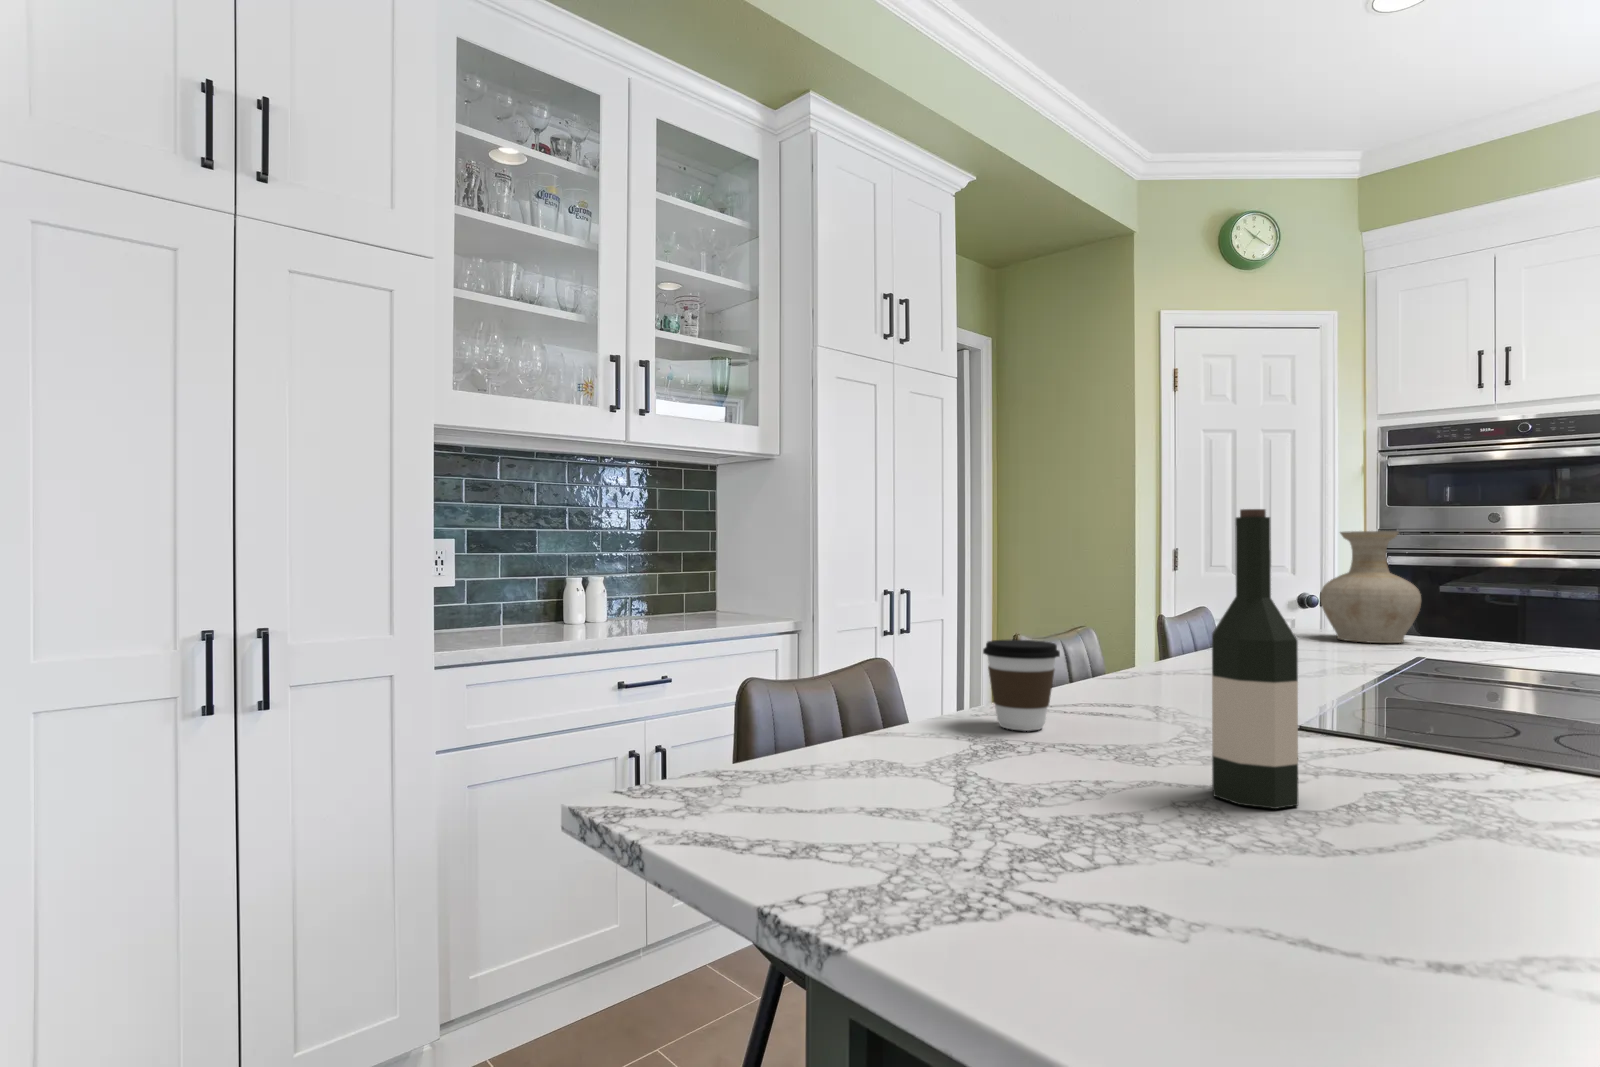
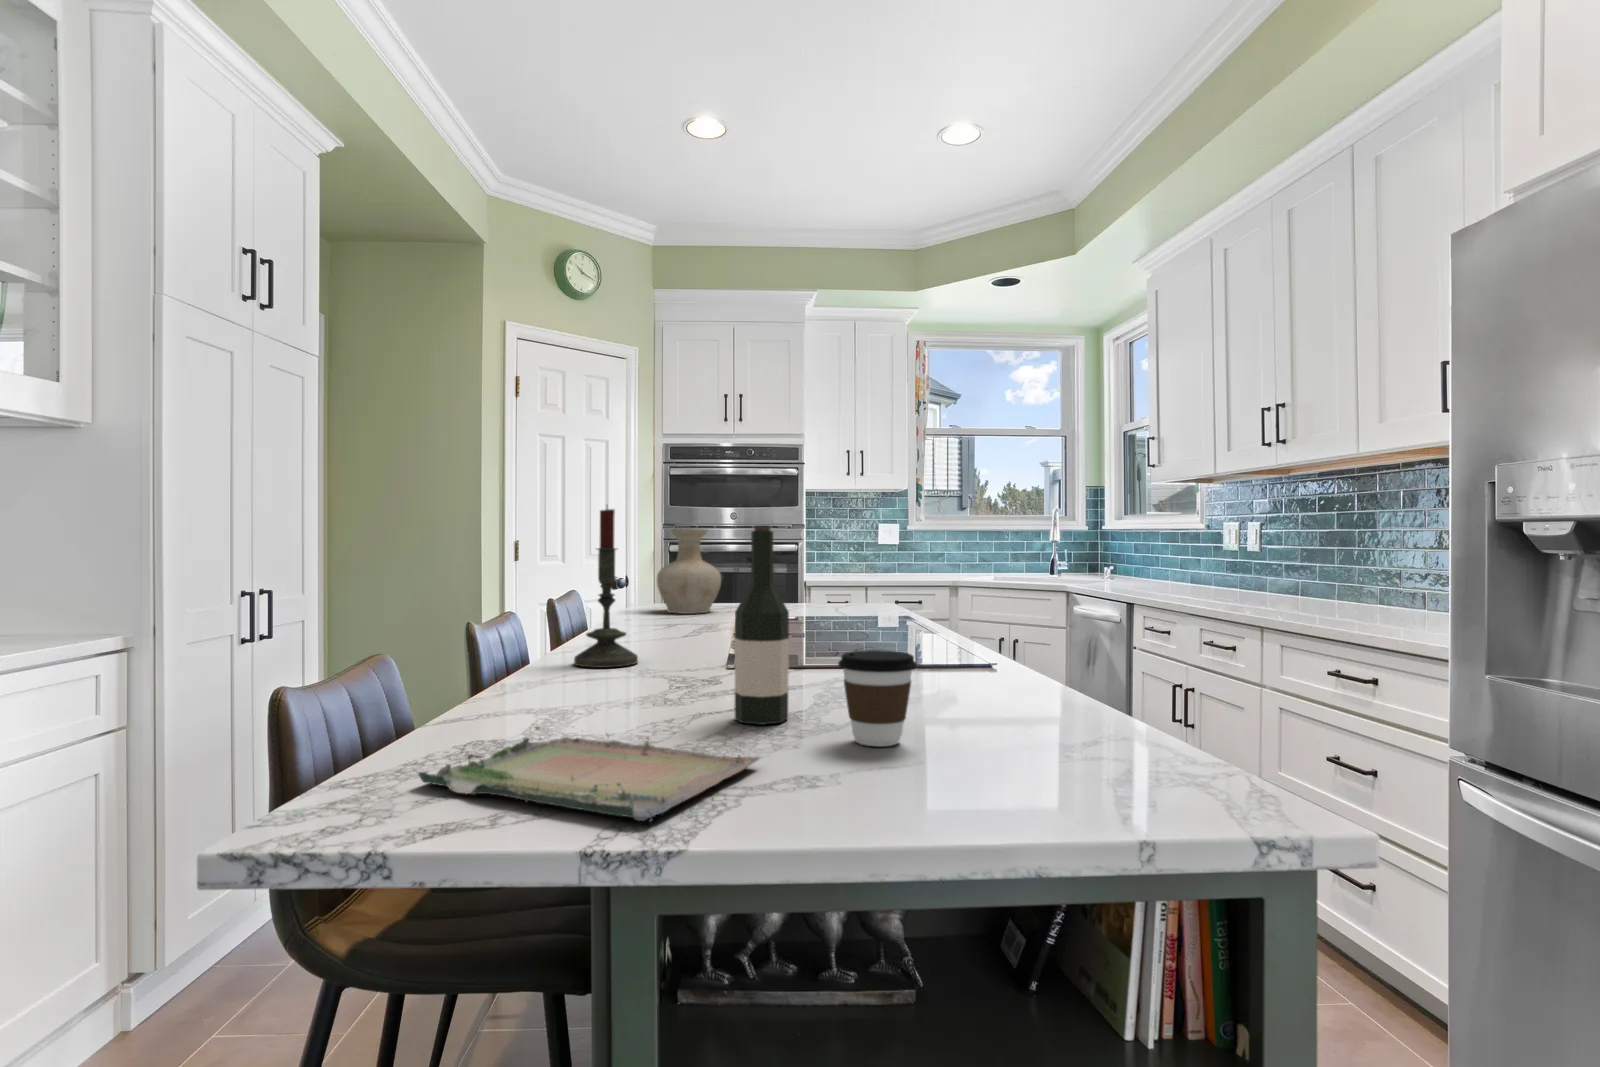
candle: none [1115,497,1197,697] -> present [574,509,638,668]
coffee cup: present [983,640,1060,731] -> present [838,650,917,746]
tray: none [759,742,1139,897] -> present [418,727,759,821]

